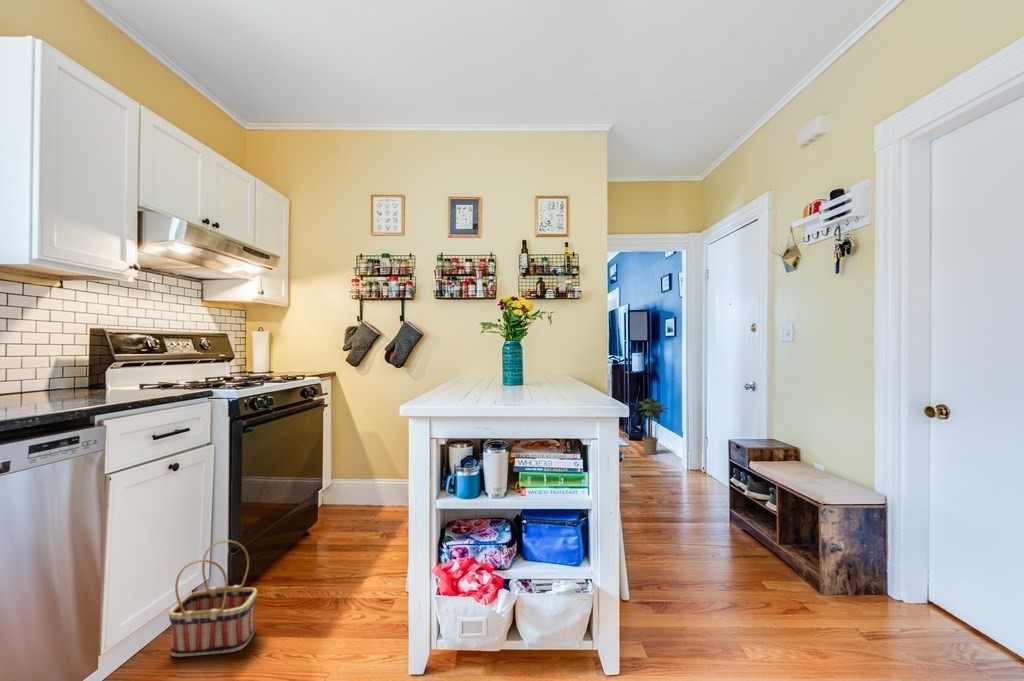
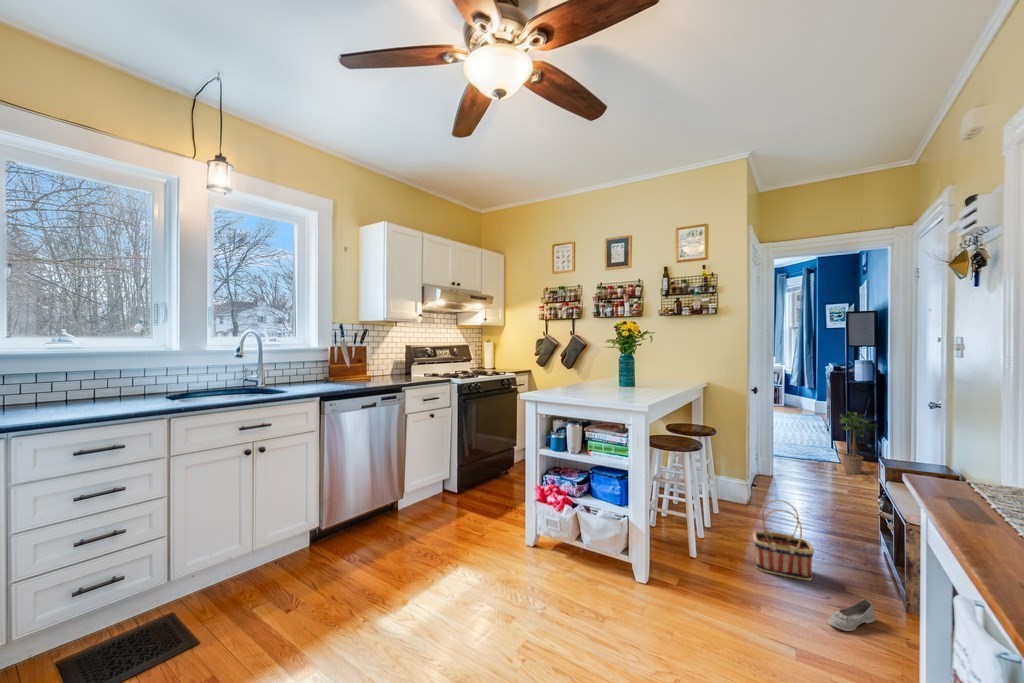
basket: present [169,540,257,657] -> present [753,500,814,581]
shoe: none [810,602,839,652] -> present [828,599,876,631]

